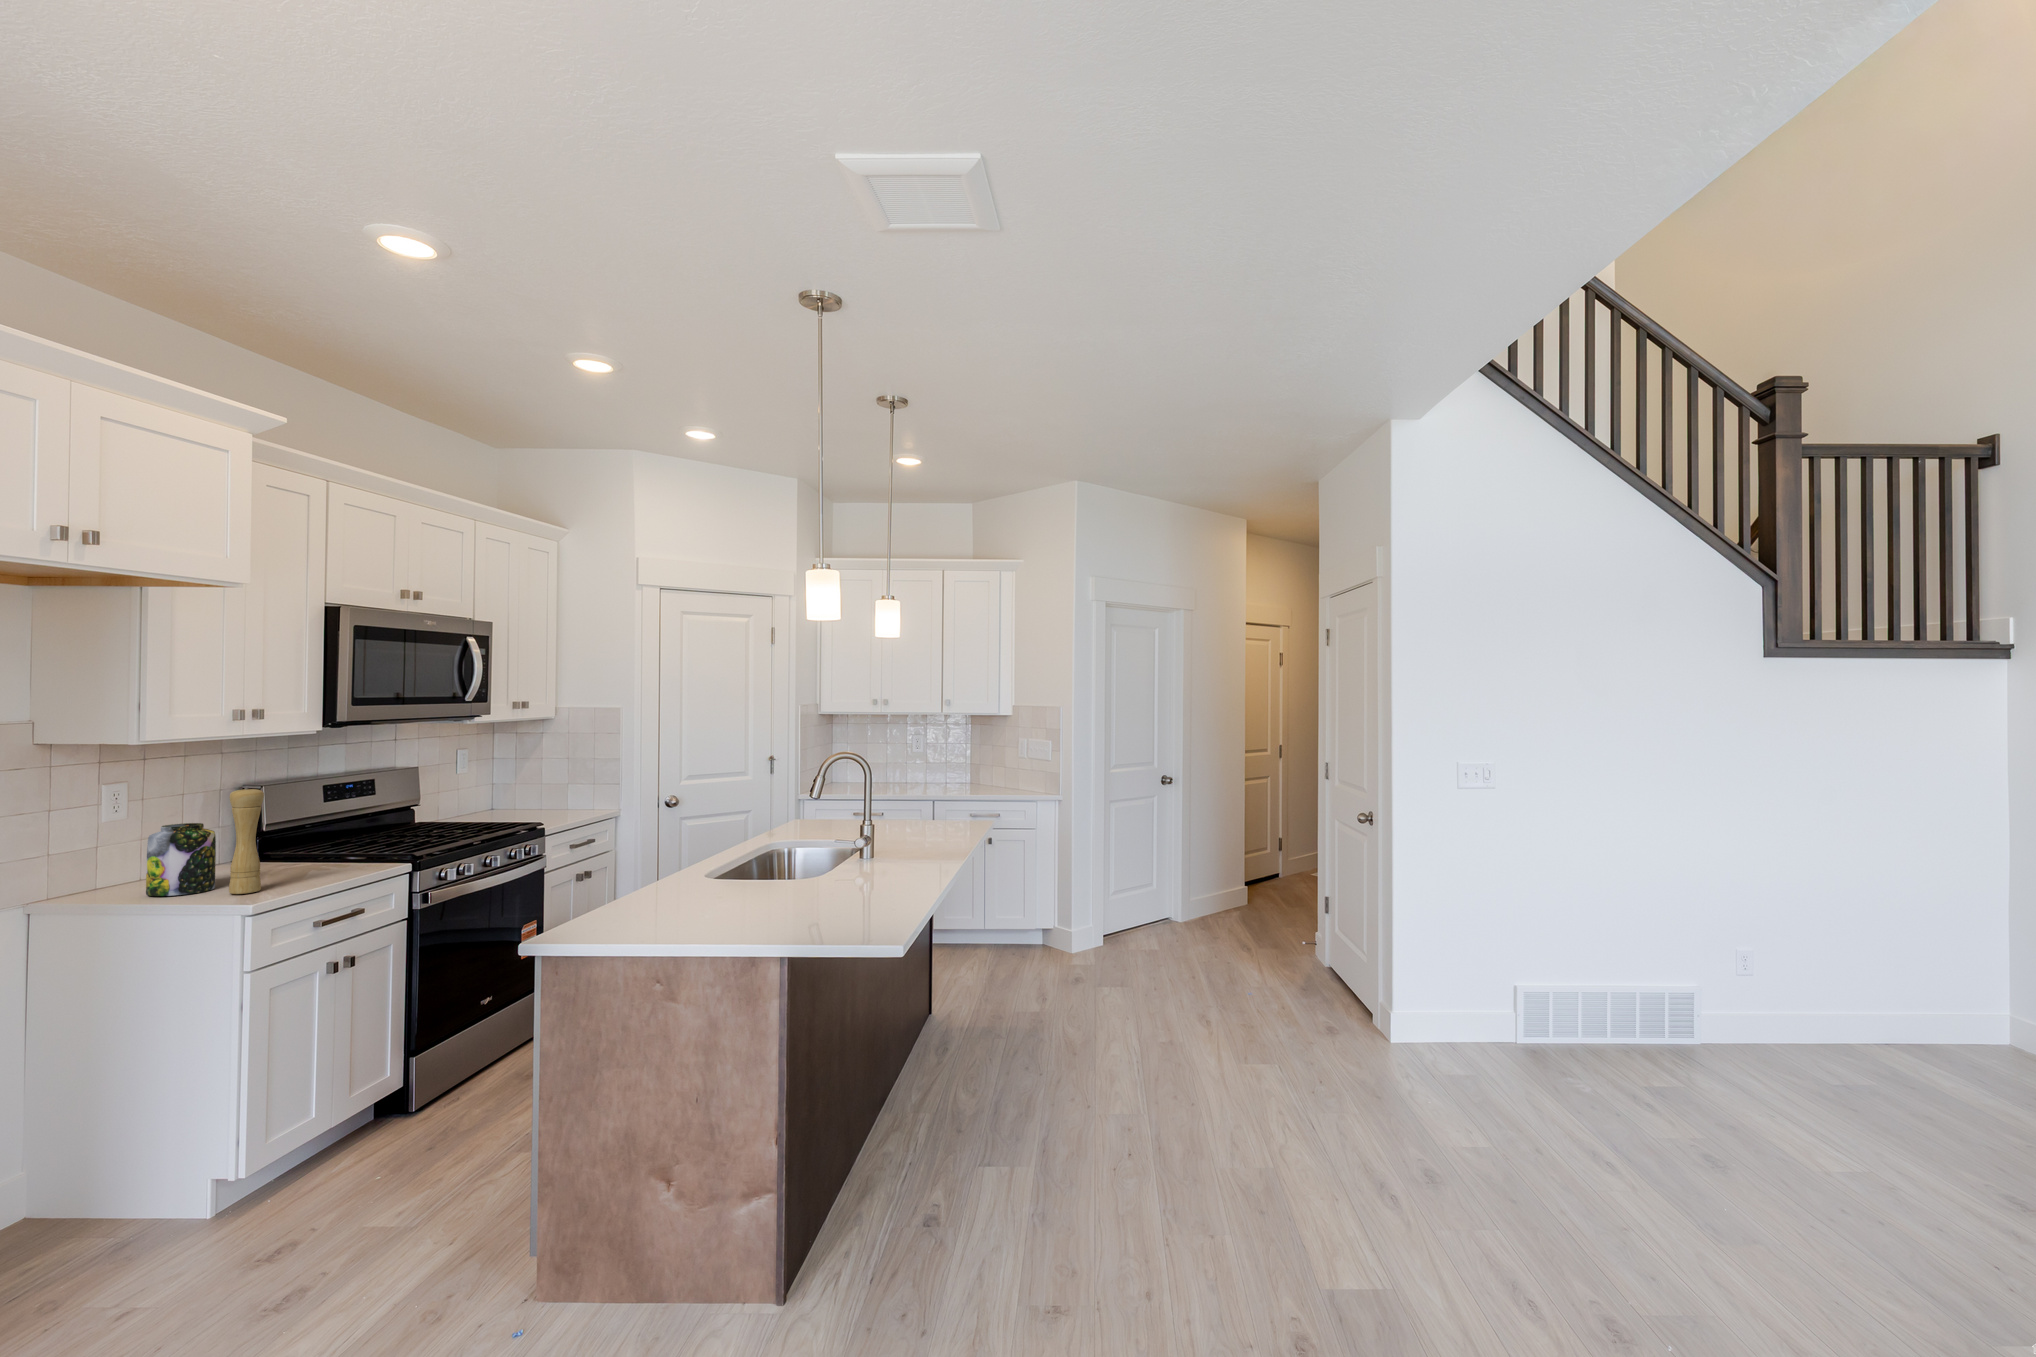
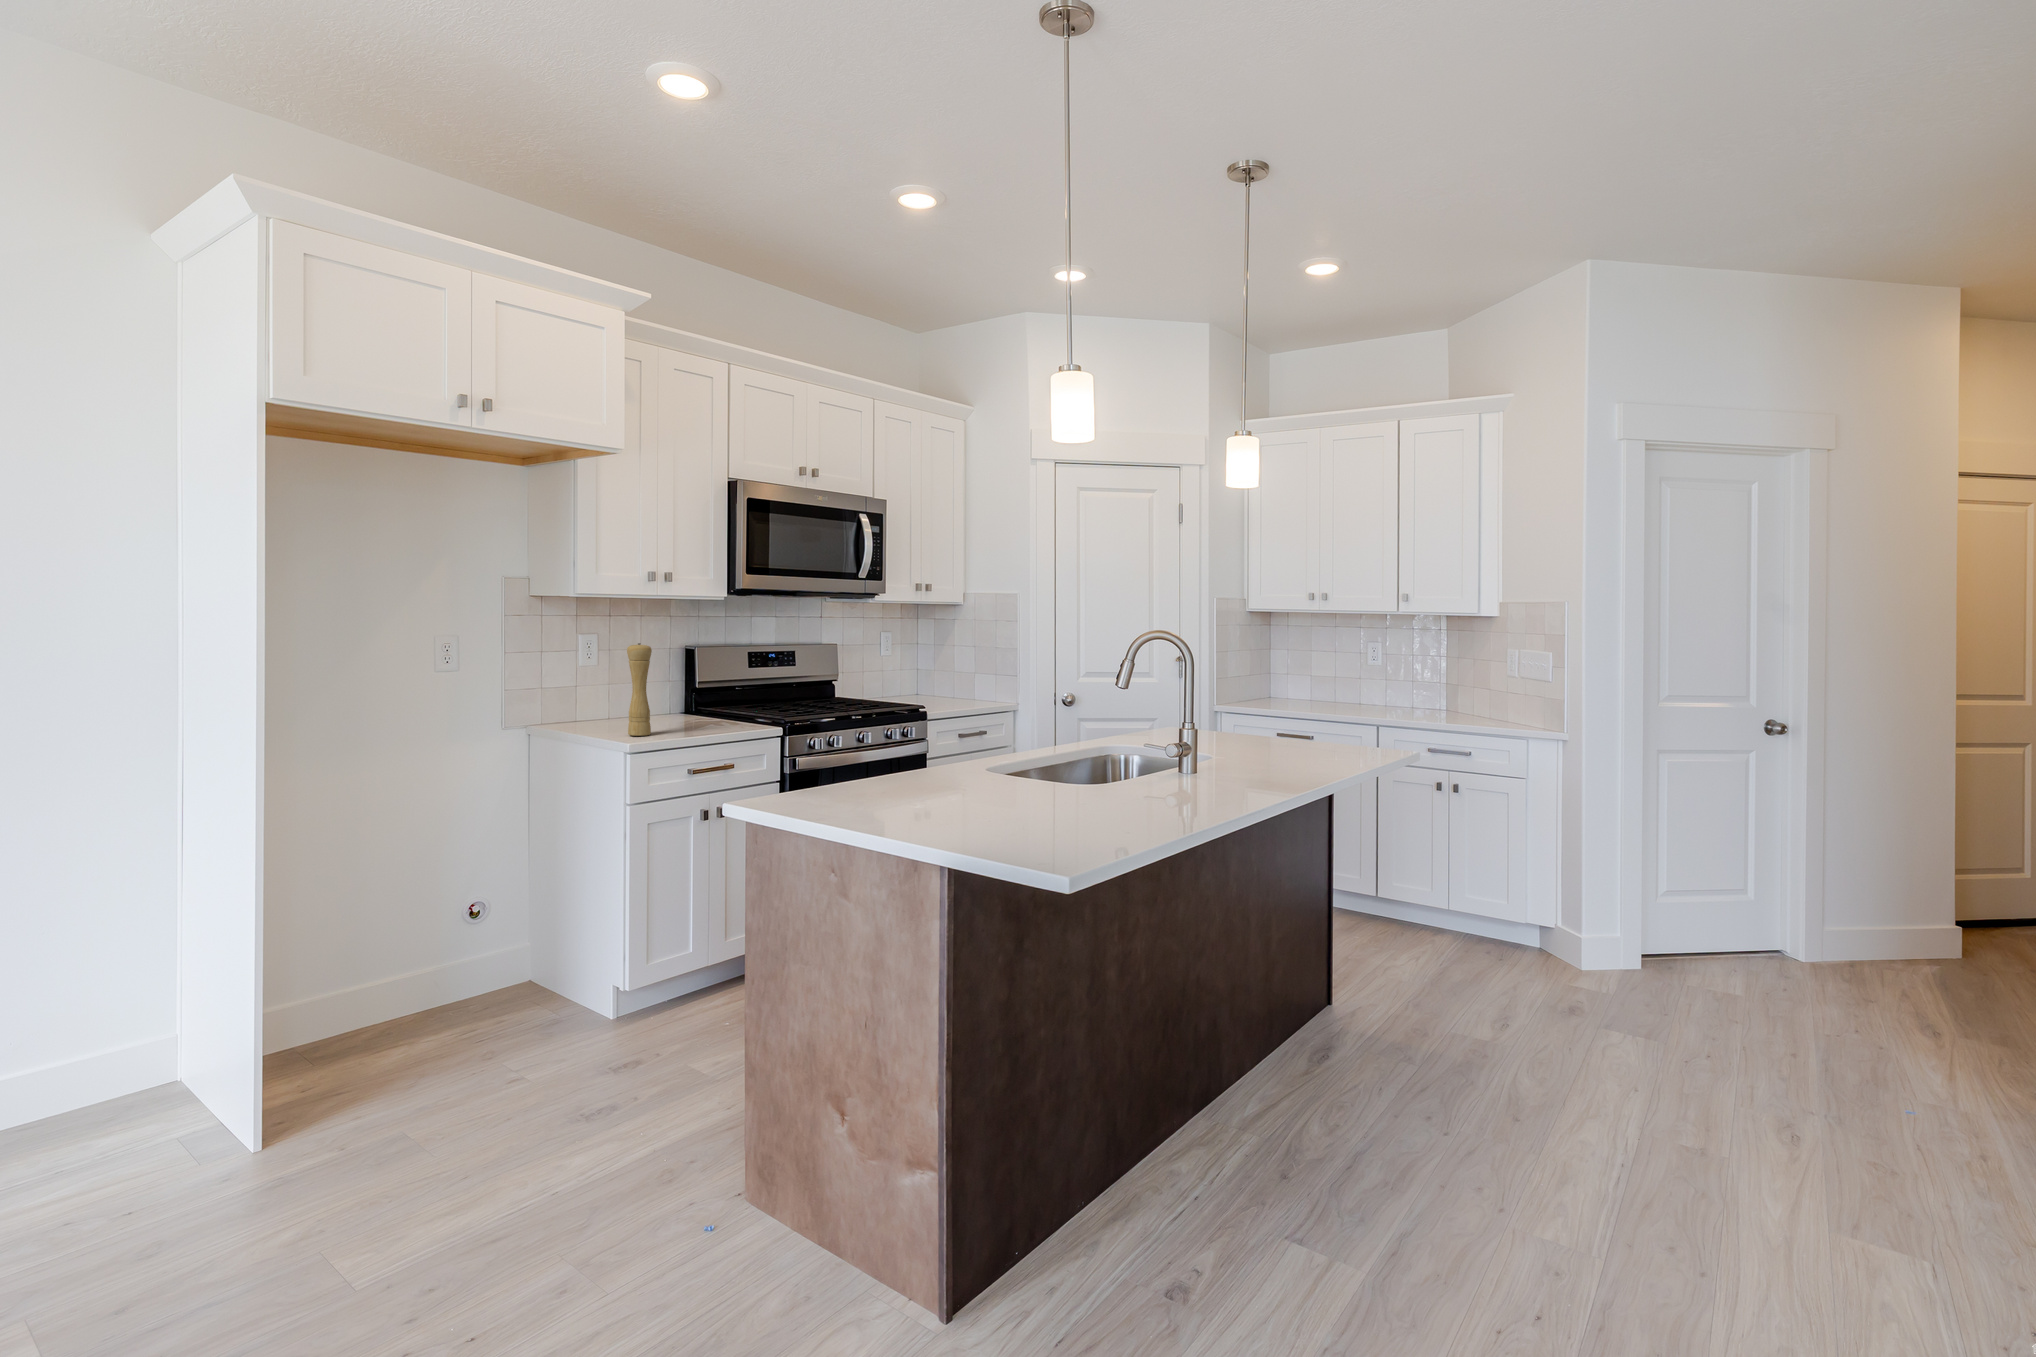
jar: present [146,823,216,896] -> none [582,672,628,732]

